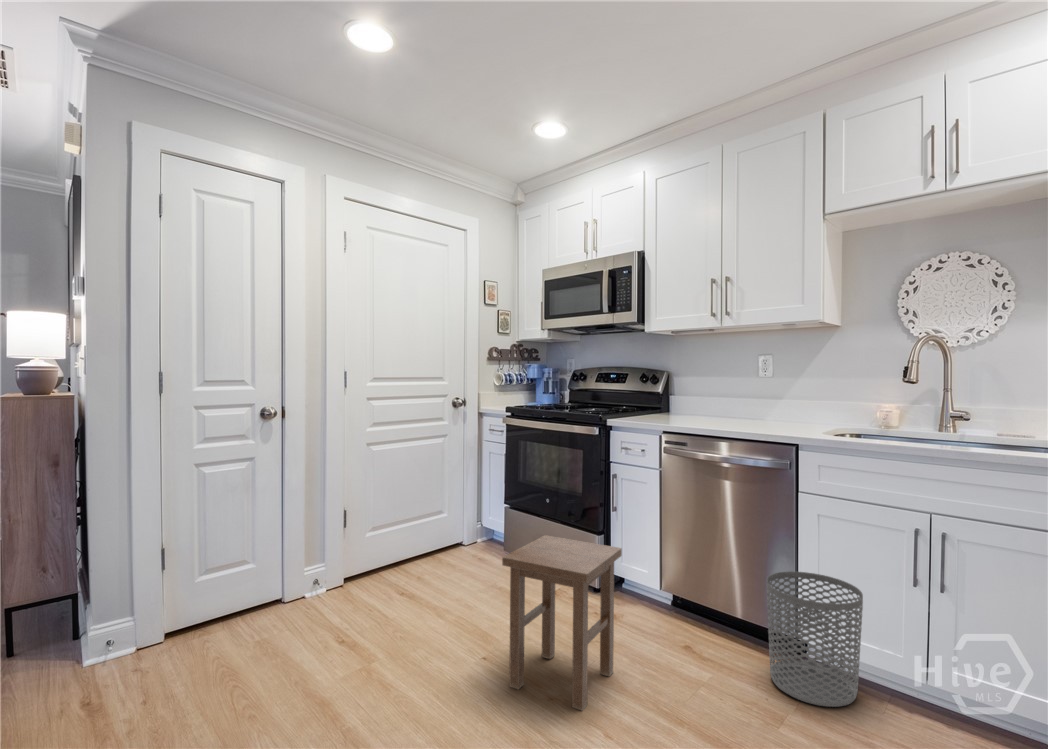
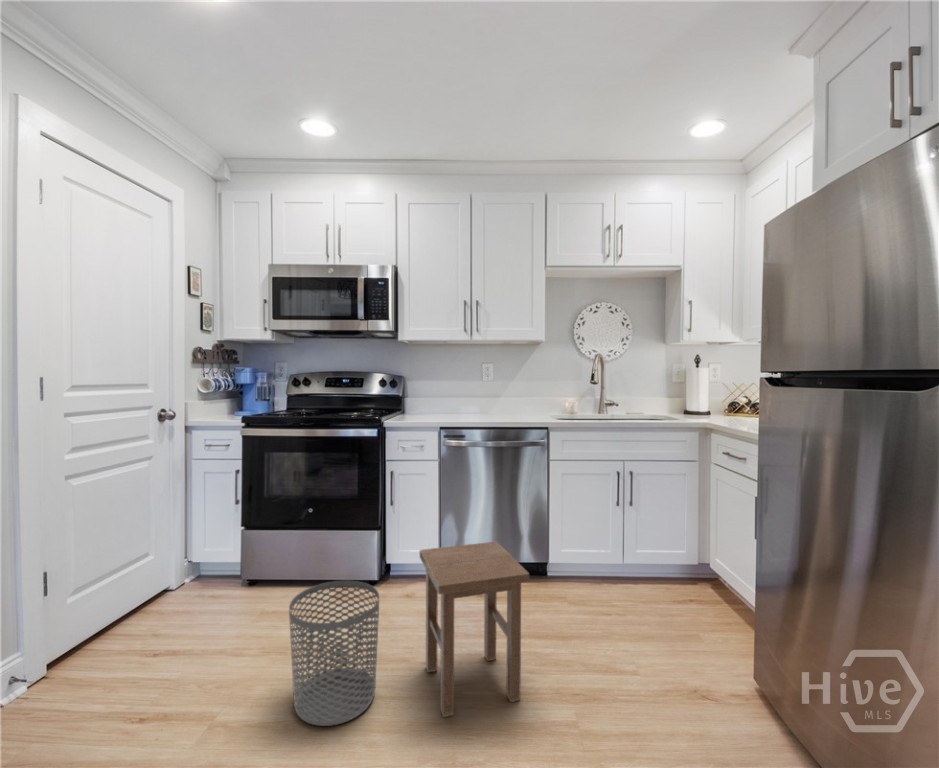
waste bin: present [767,571,863,707] -> present [289,581,379,726]

